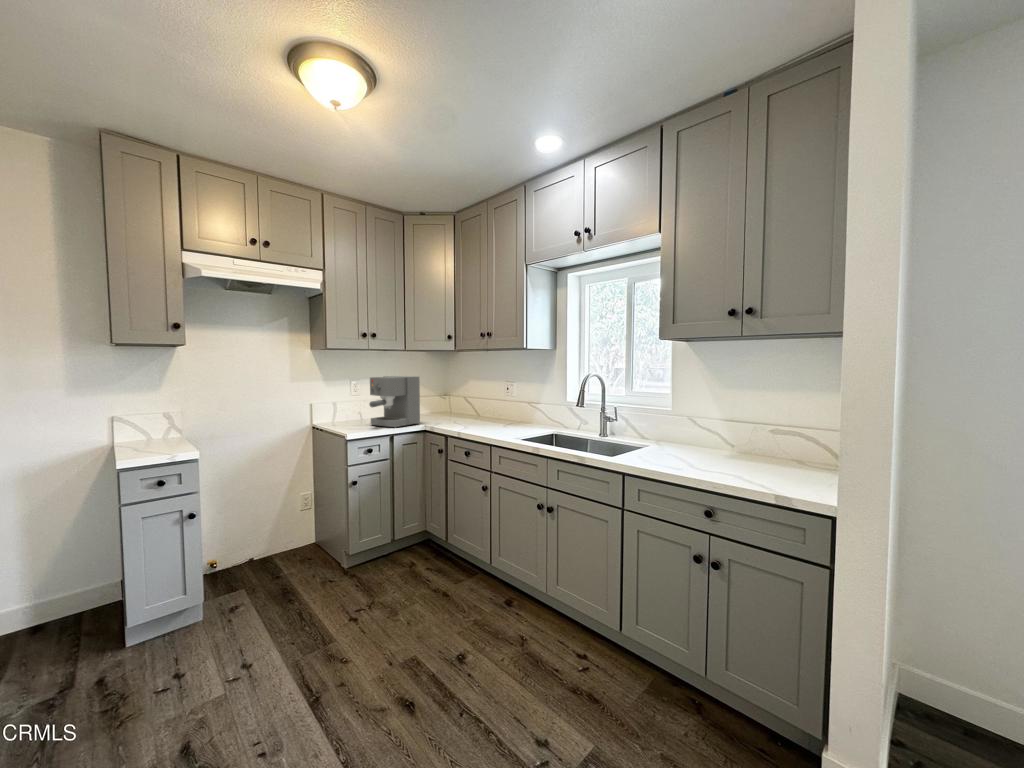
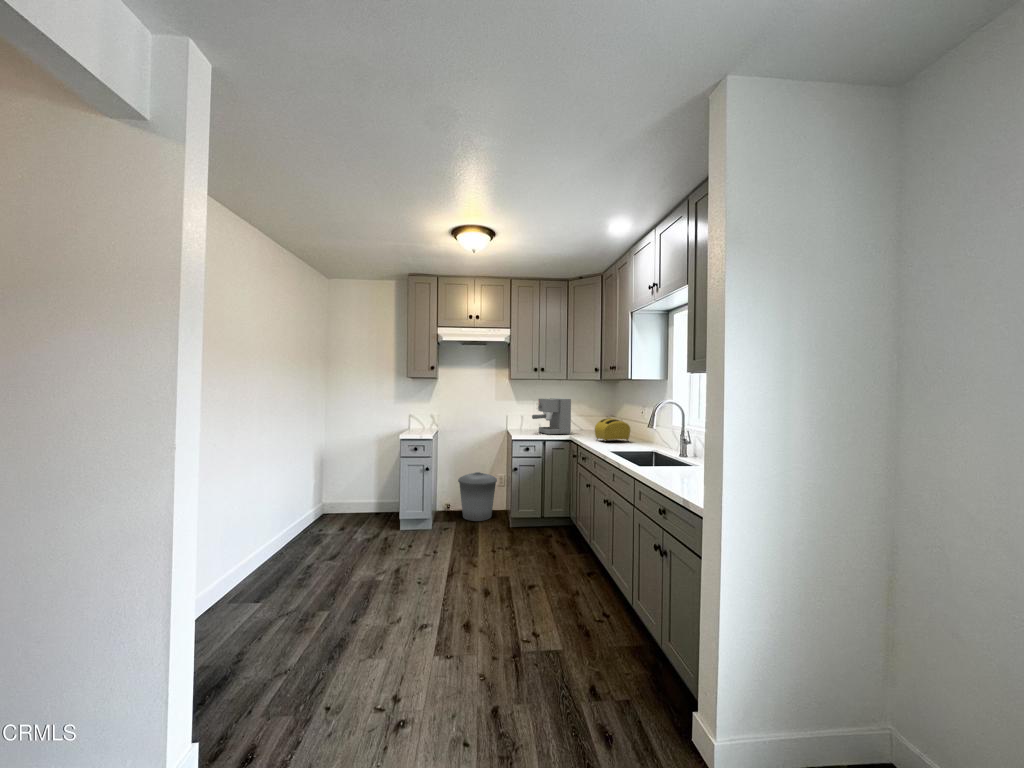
toaster: none [469,399,510,431] -> present [595,418,630,441]
trash can: none [238,500,309,581] -> present [458,472,497,521]

